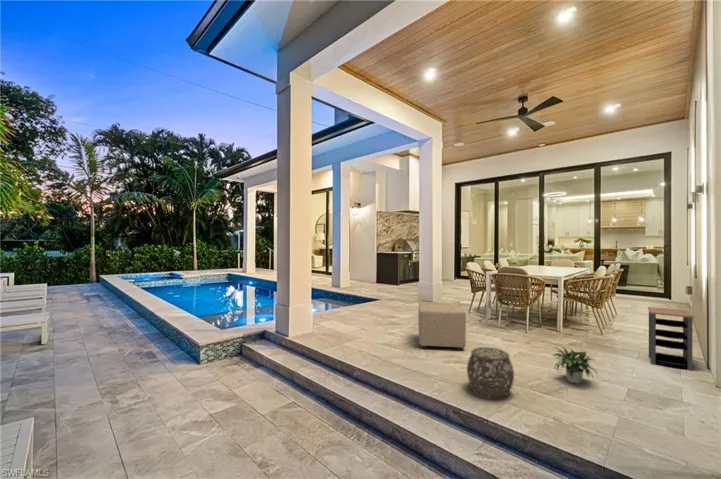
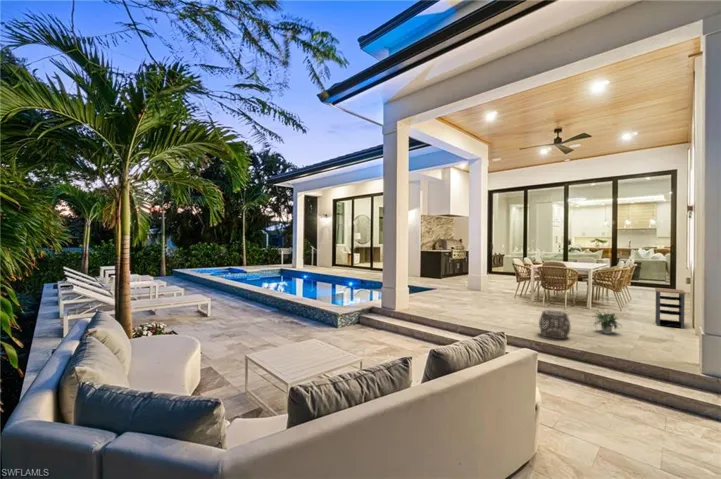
ottoman: present [418,303,466,350] -> none [488,287,527,319]

